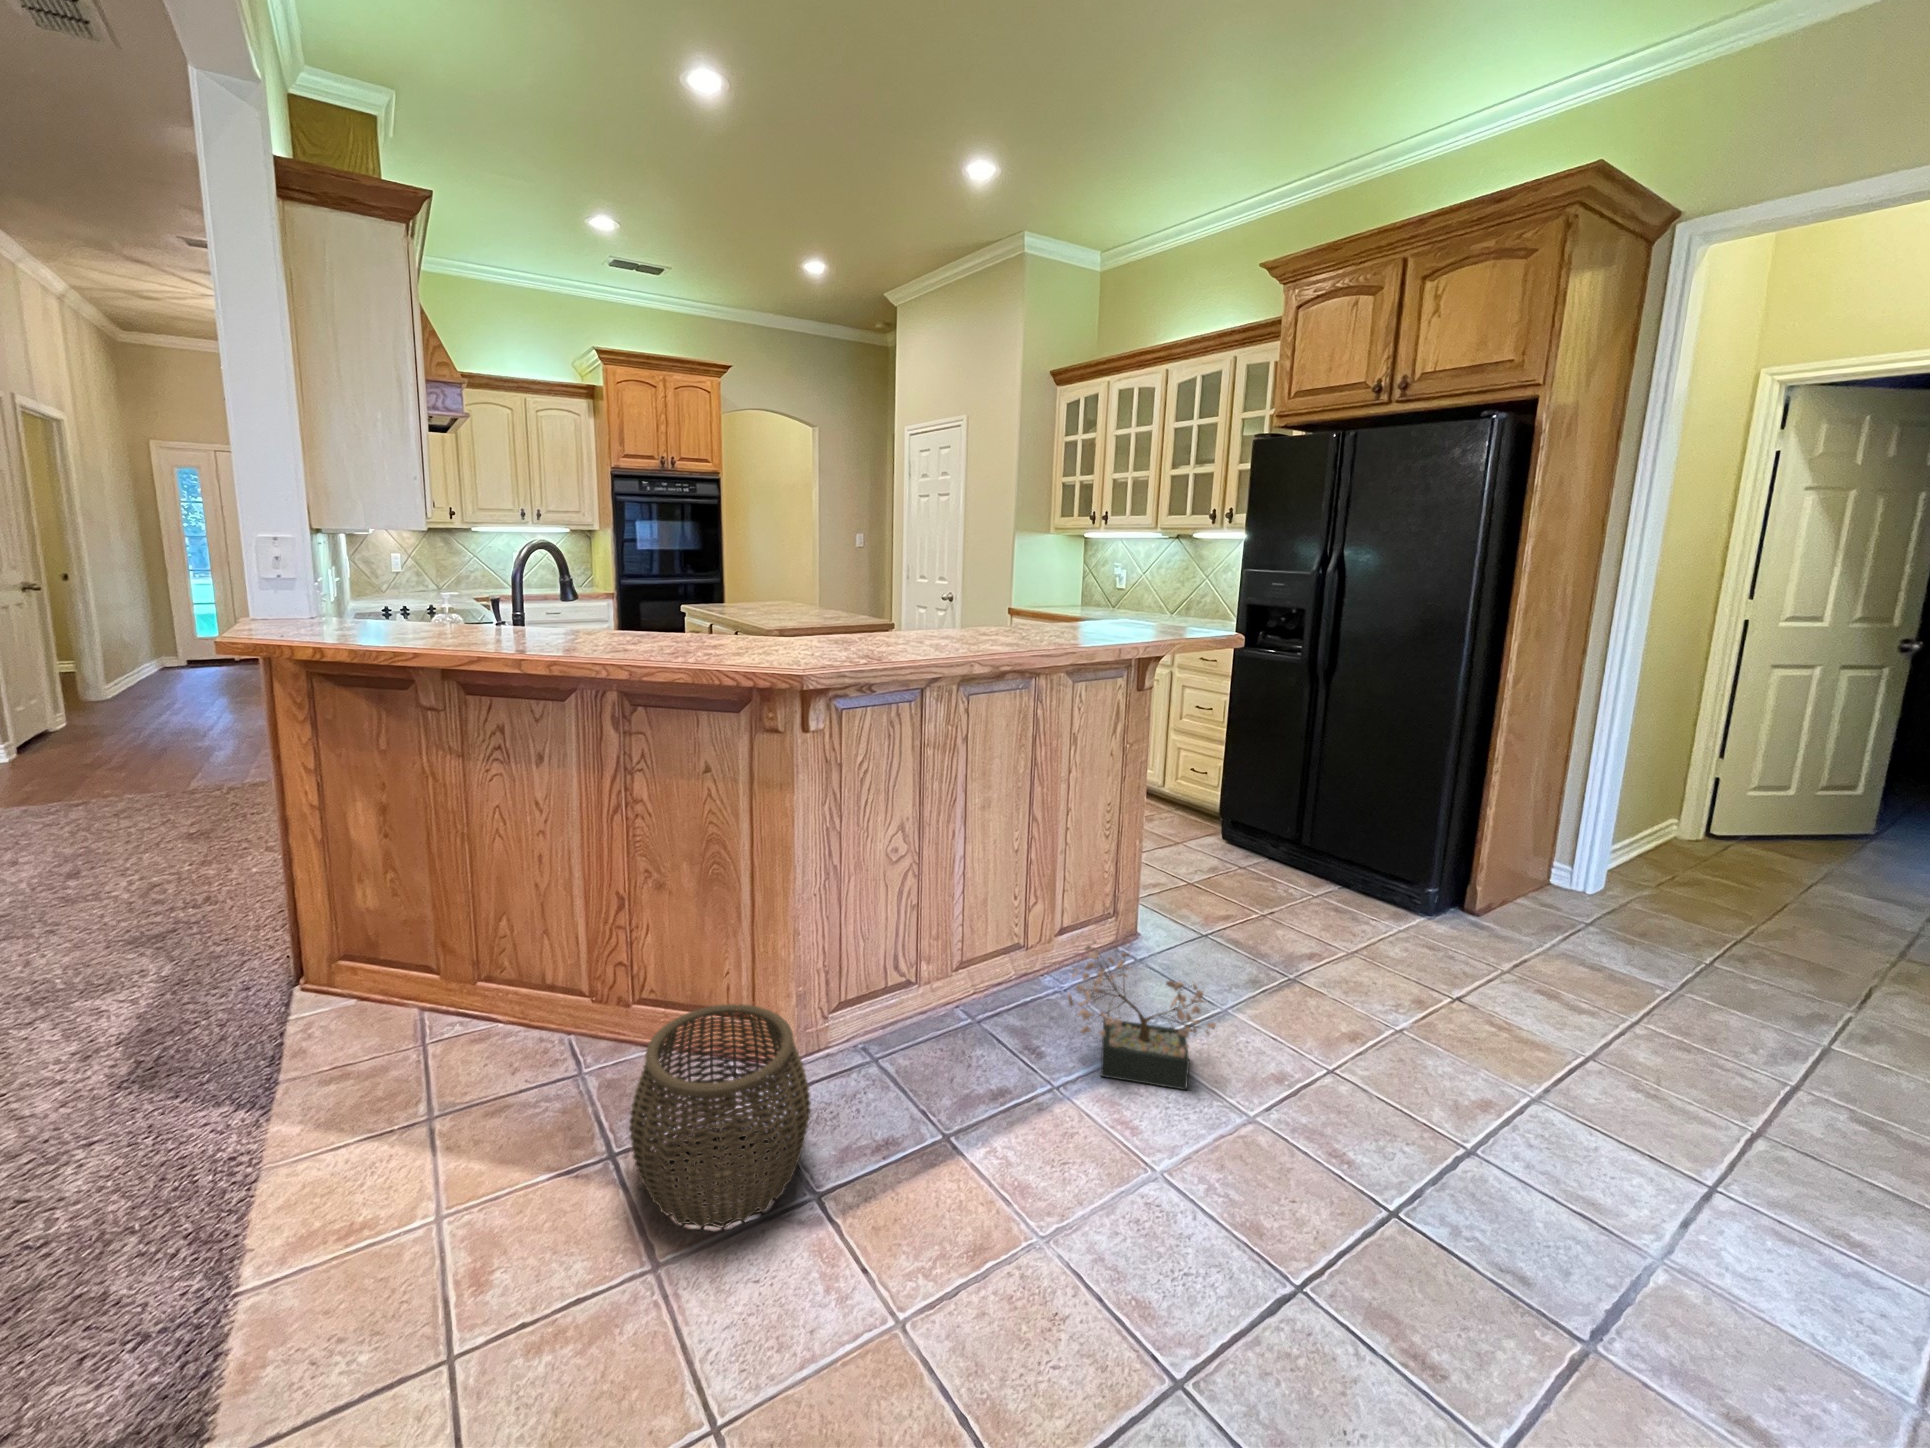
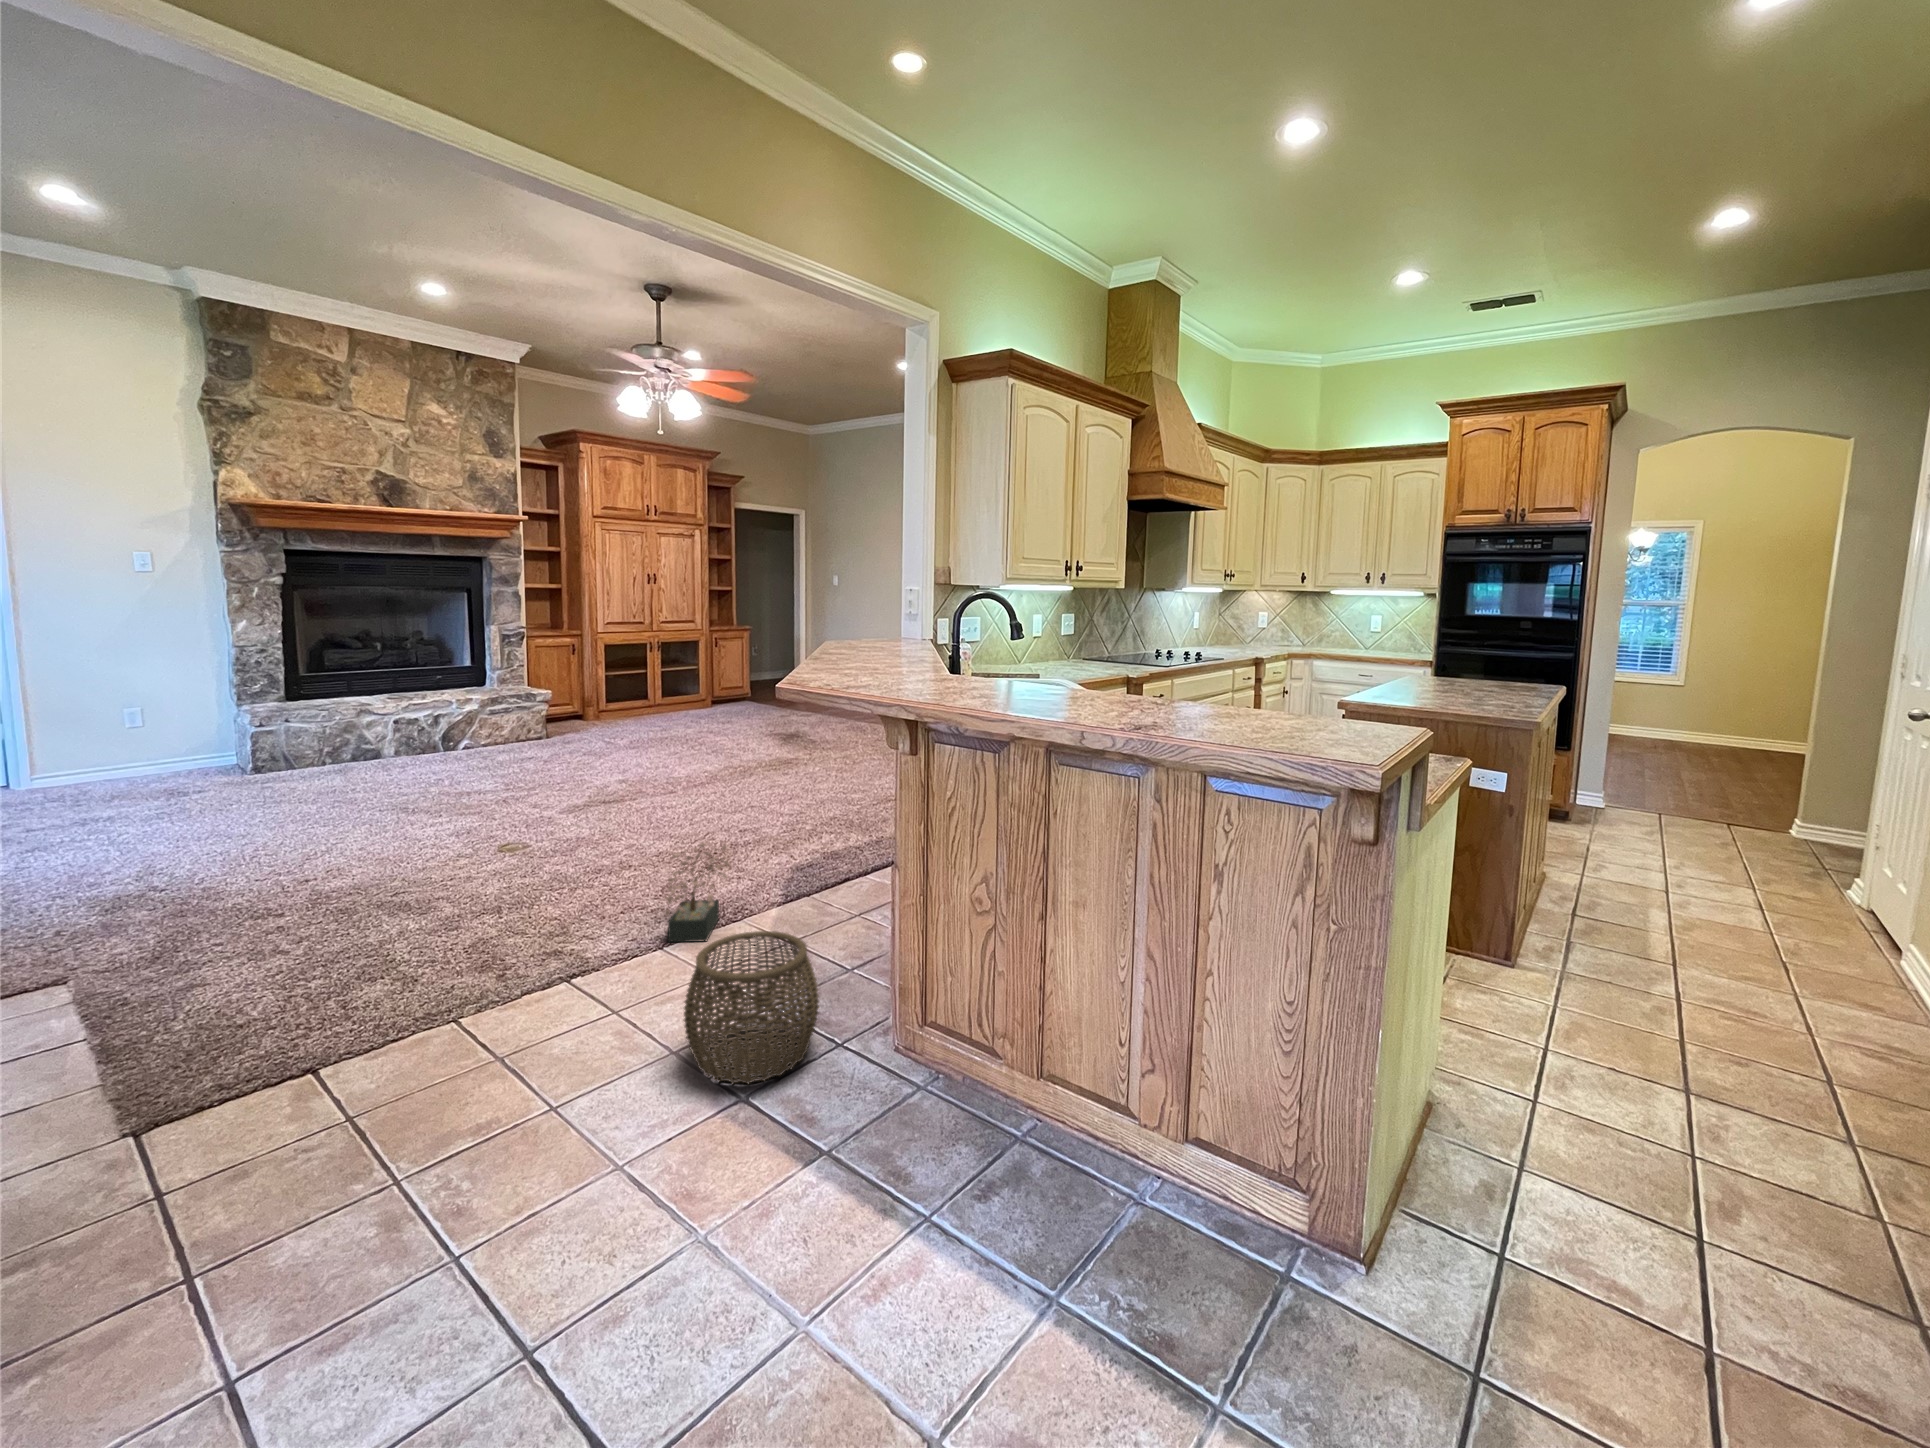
decorative plant: present [1068,941,1216,1090] -> present [665,843,729,942]

